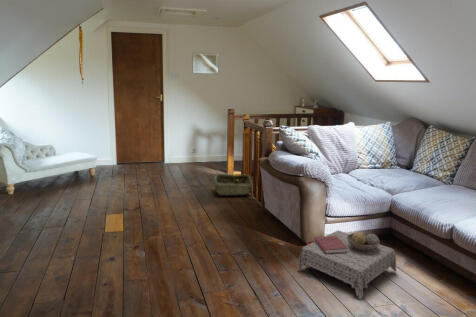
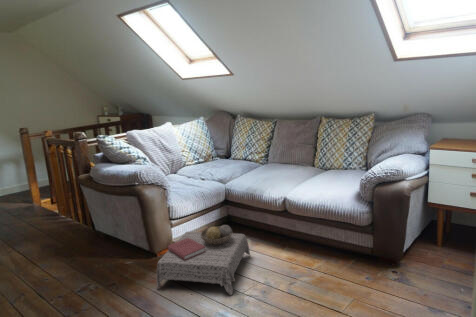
woven basket: present [214,174,252,195] -> none [18,199,72,231]

